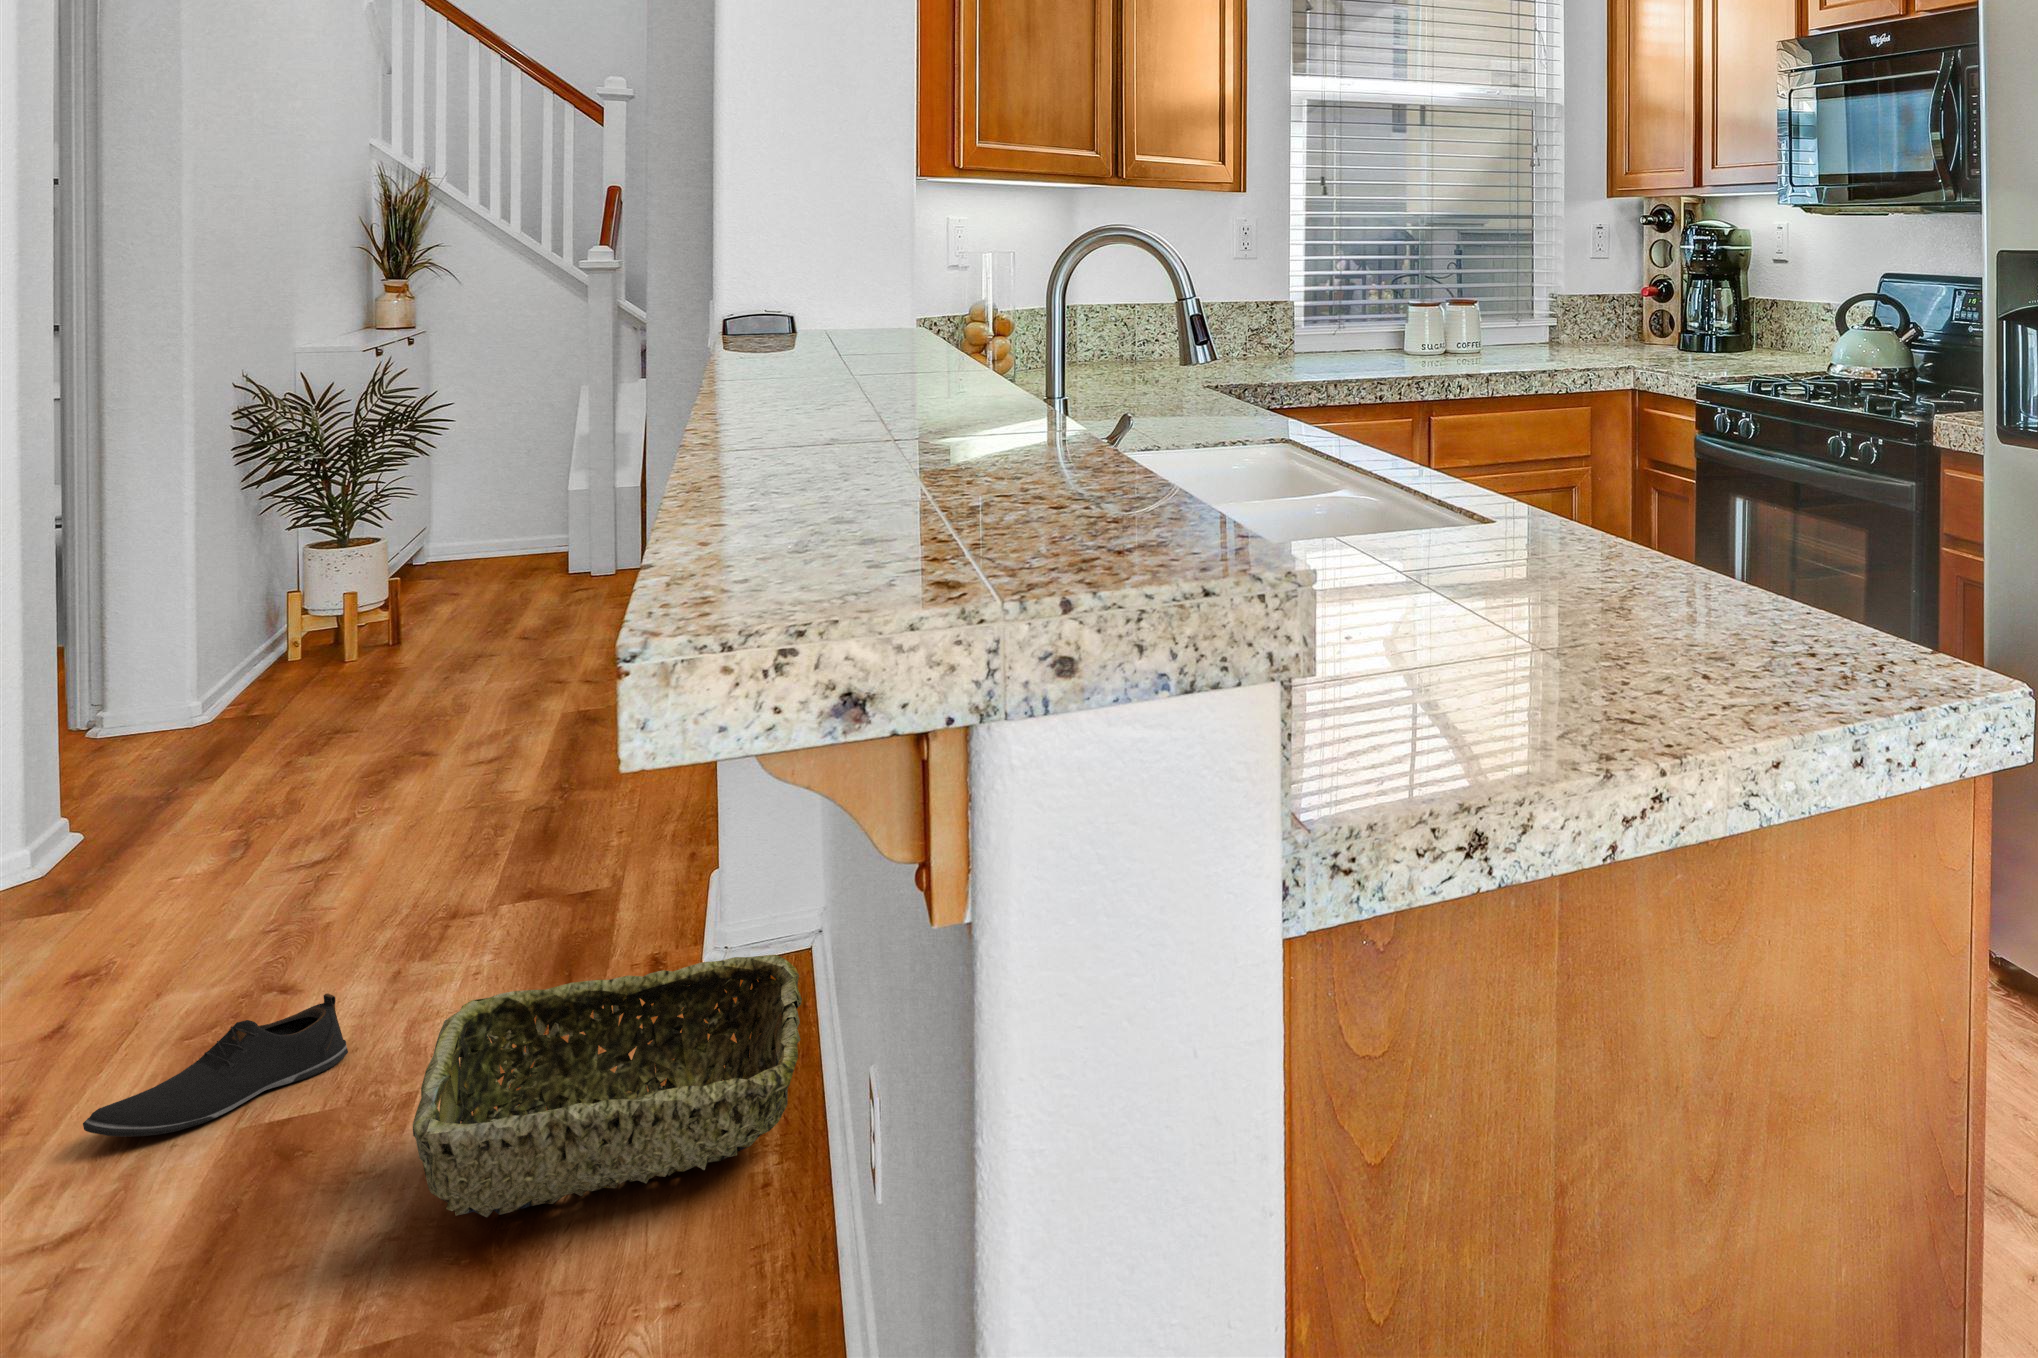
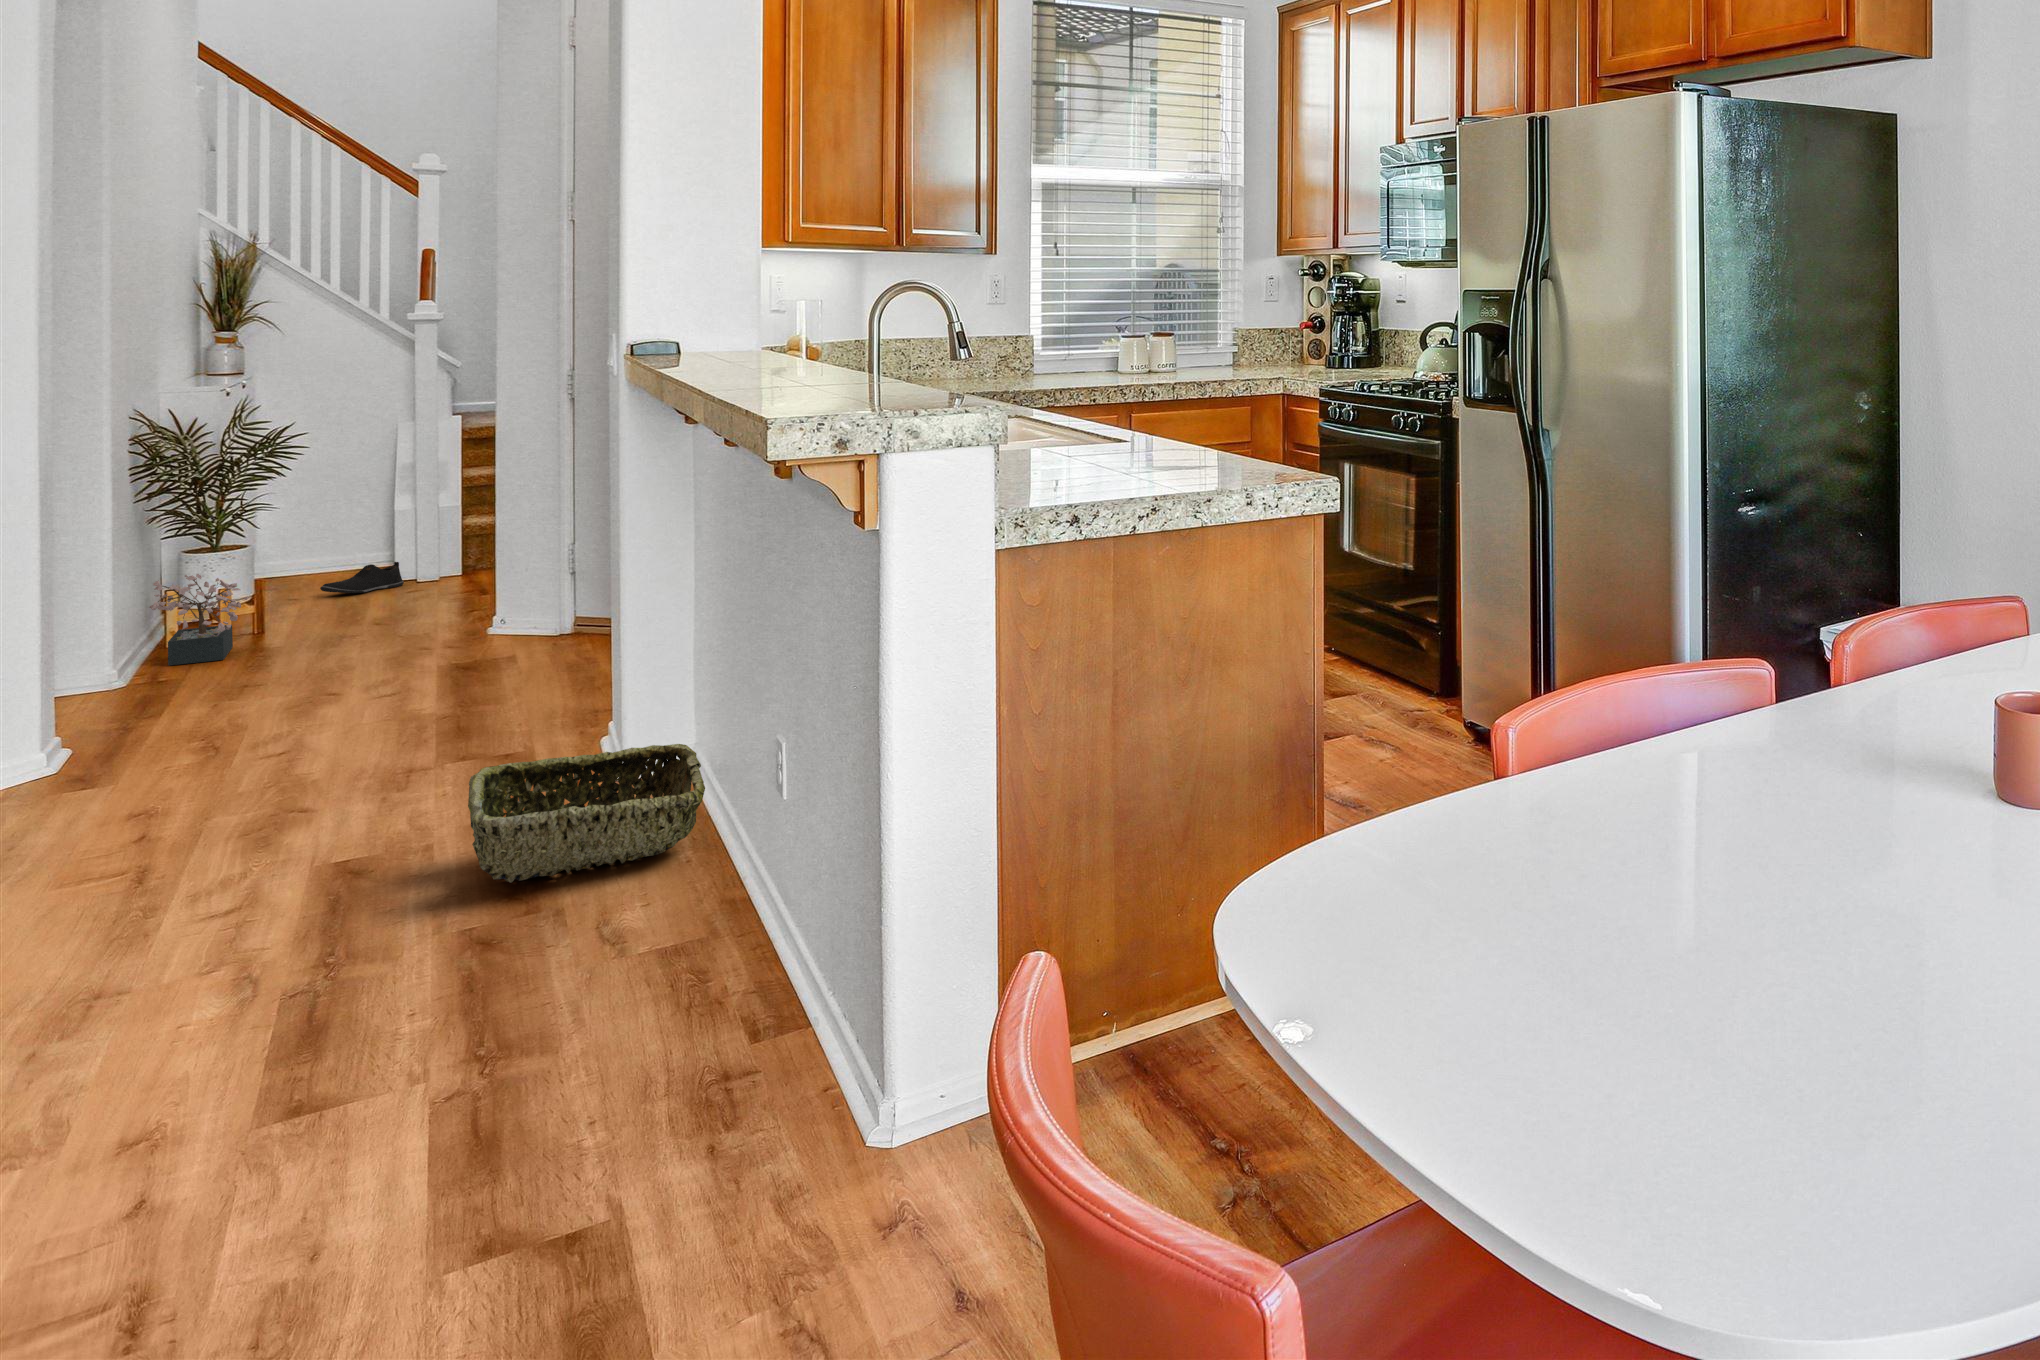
decorative plant: none [249,581,369,693] -> present [149,574,248,665]
shoe: present [83,993,348,1137] -> present [320,562,404,593]

